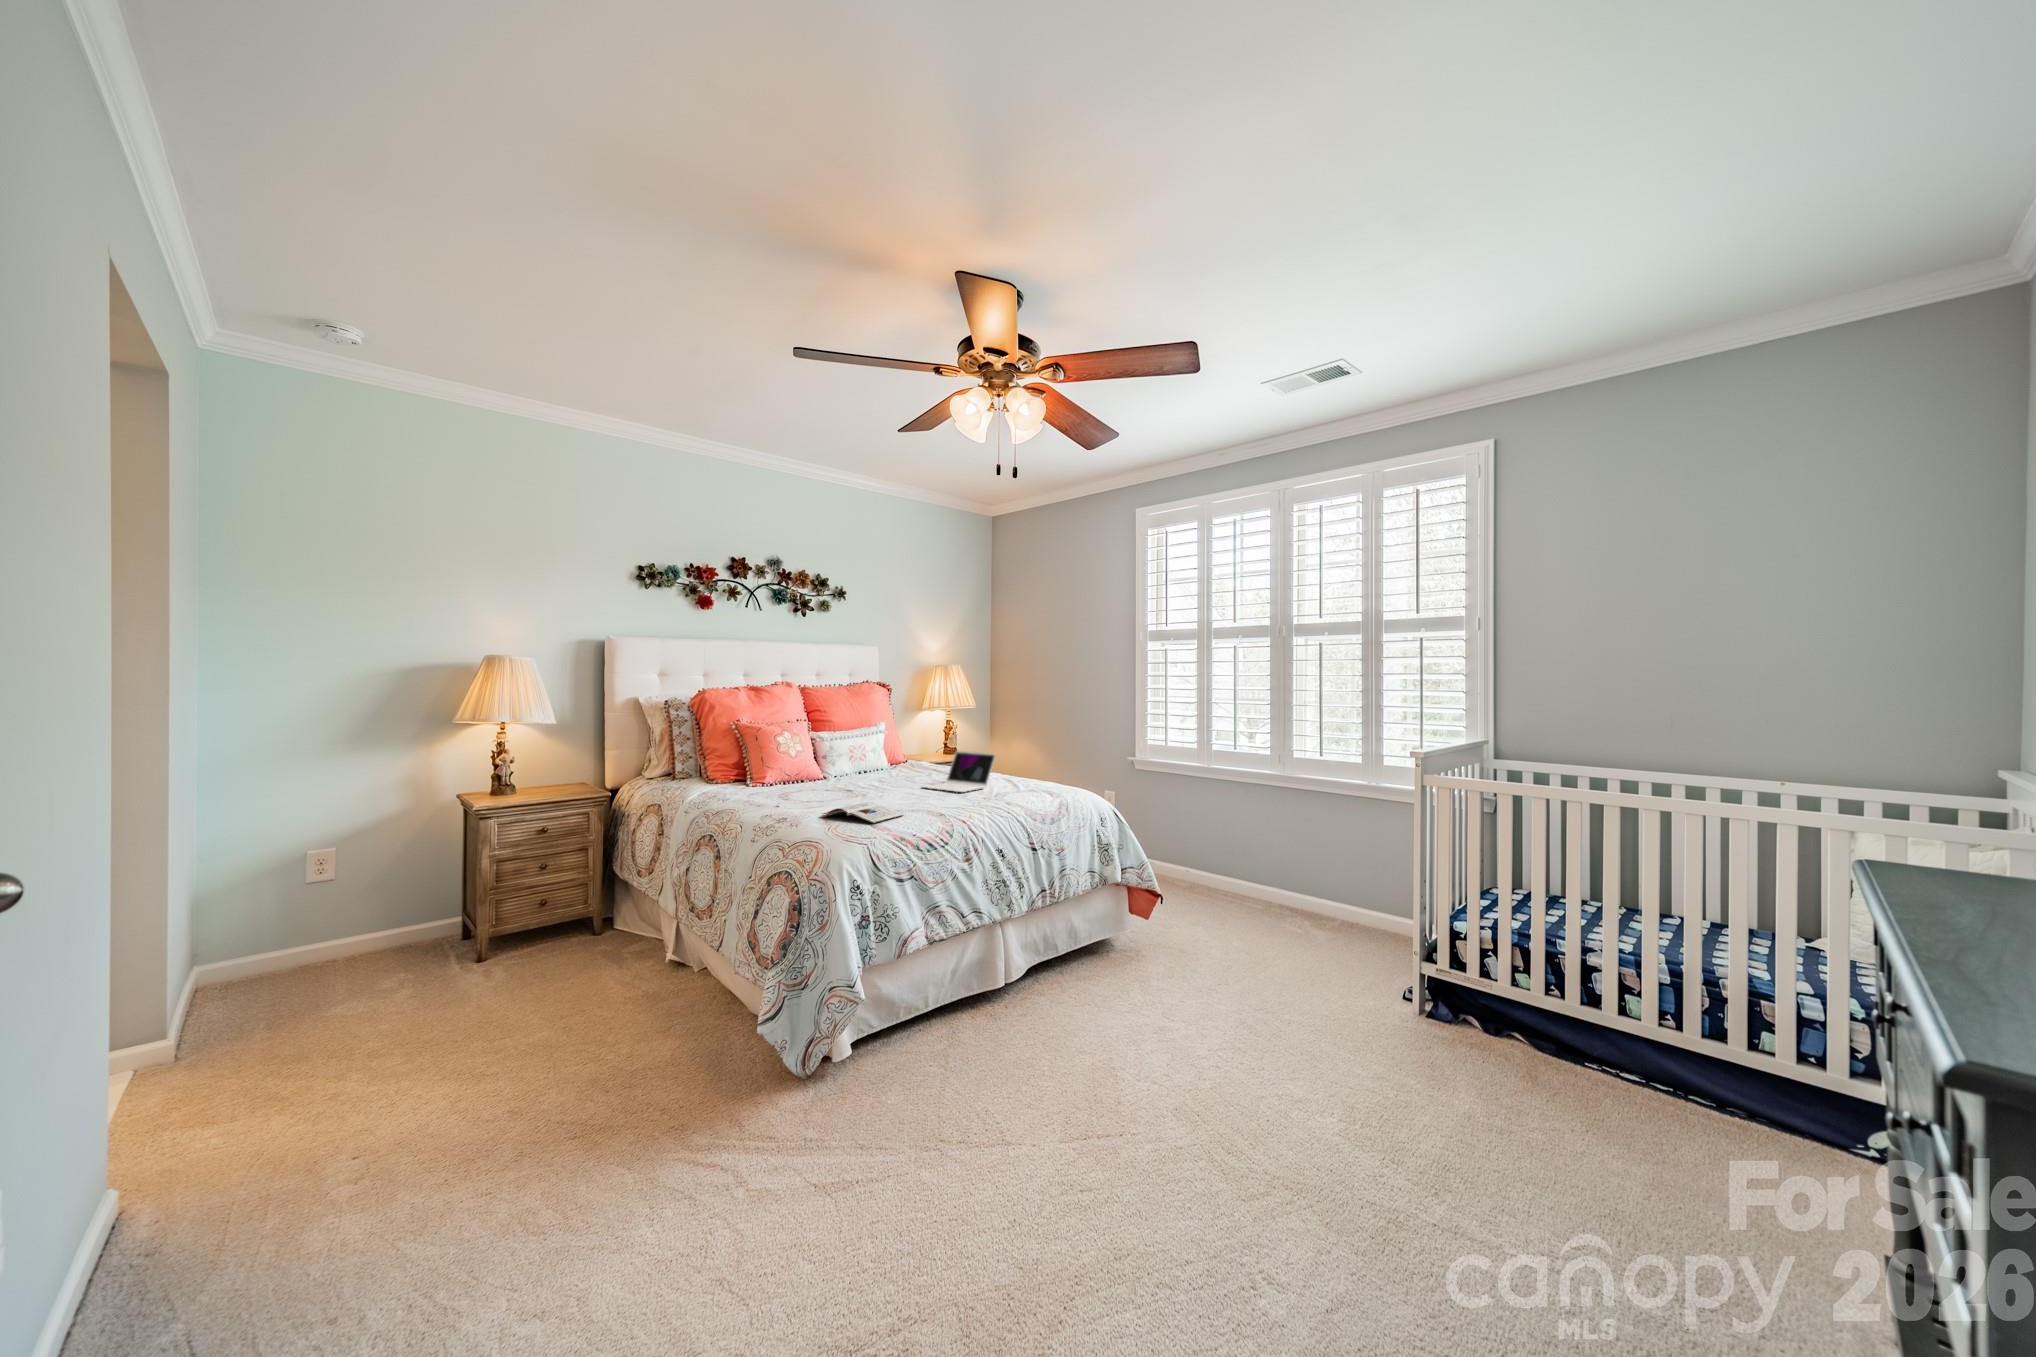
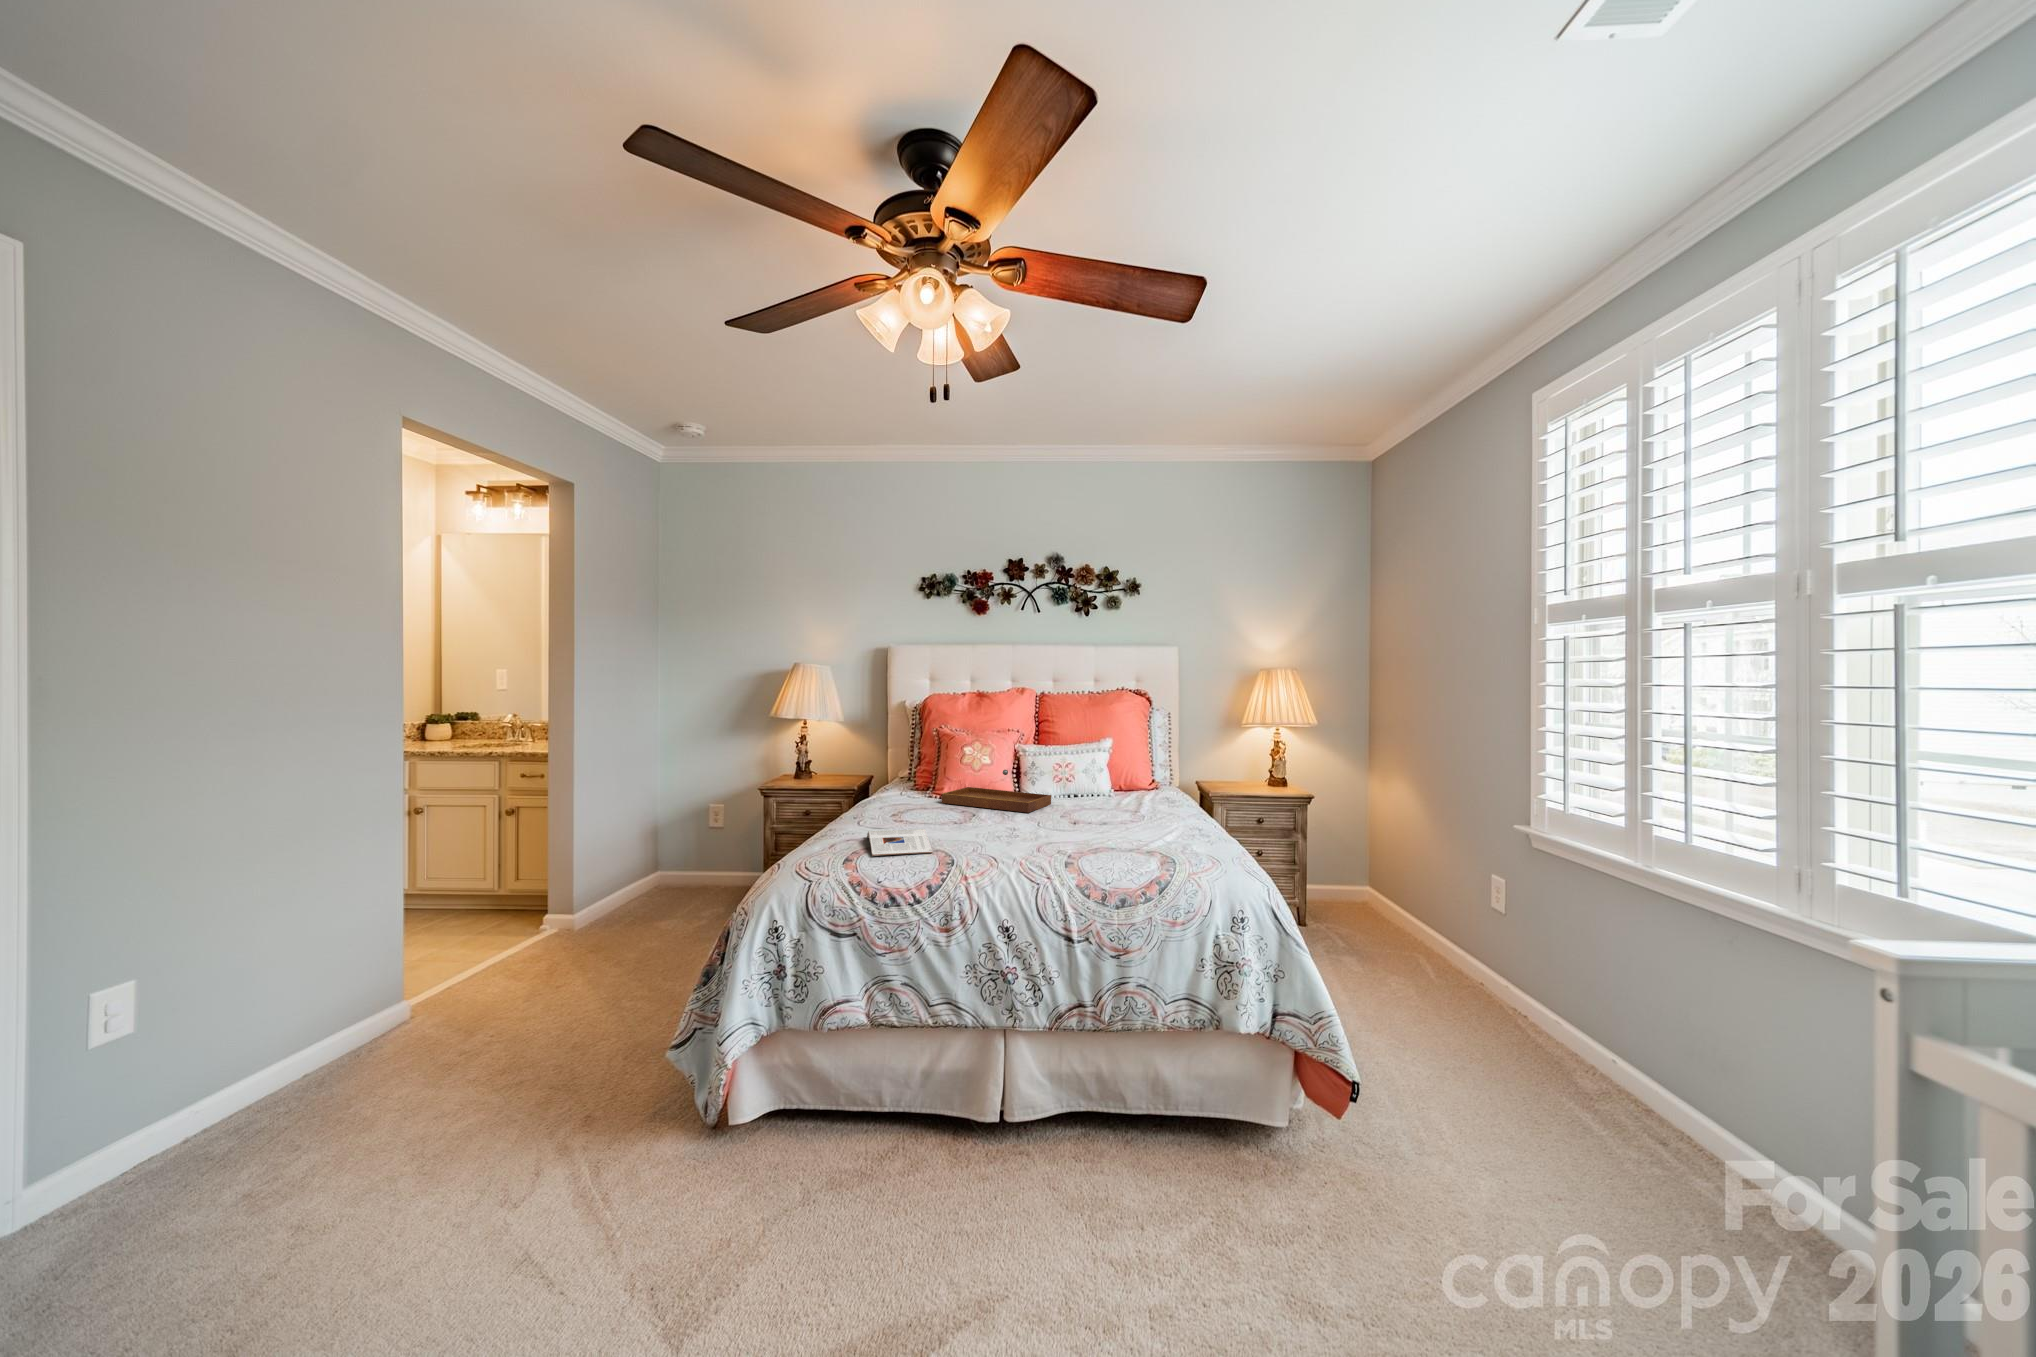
laptop: present [924,750,996,792] -> none [1067,778,1157,835]
tray: none [787,755,880,791] -> present [942,770,1051,813]

